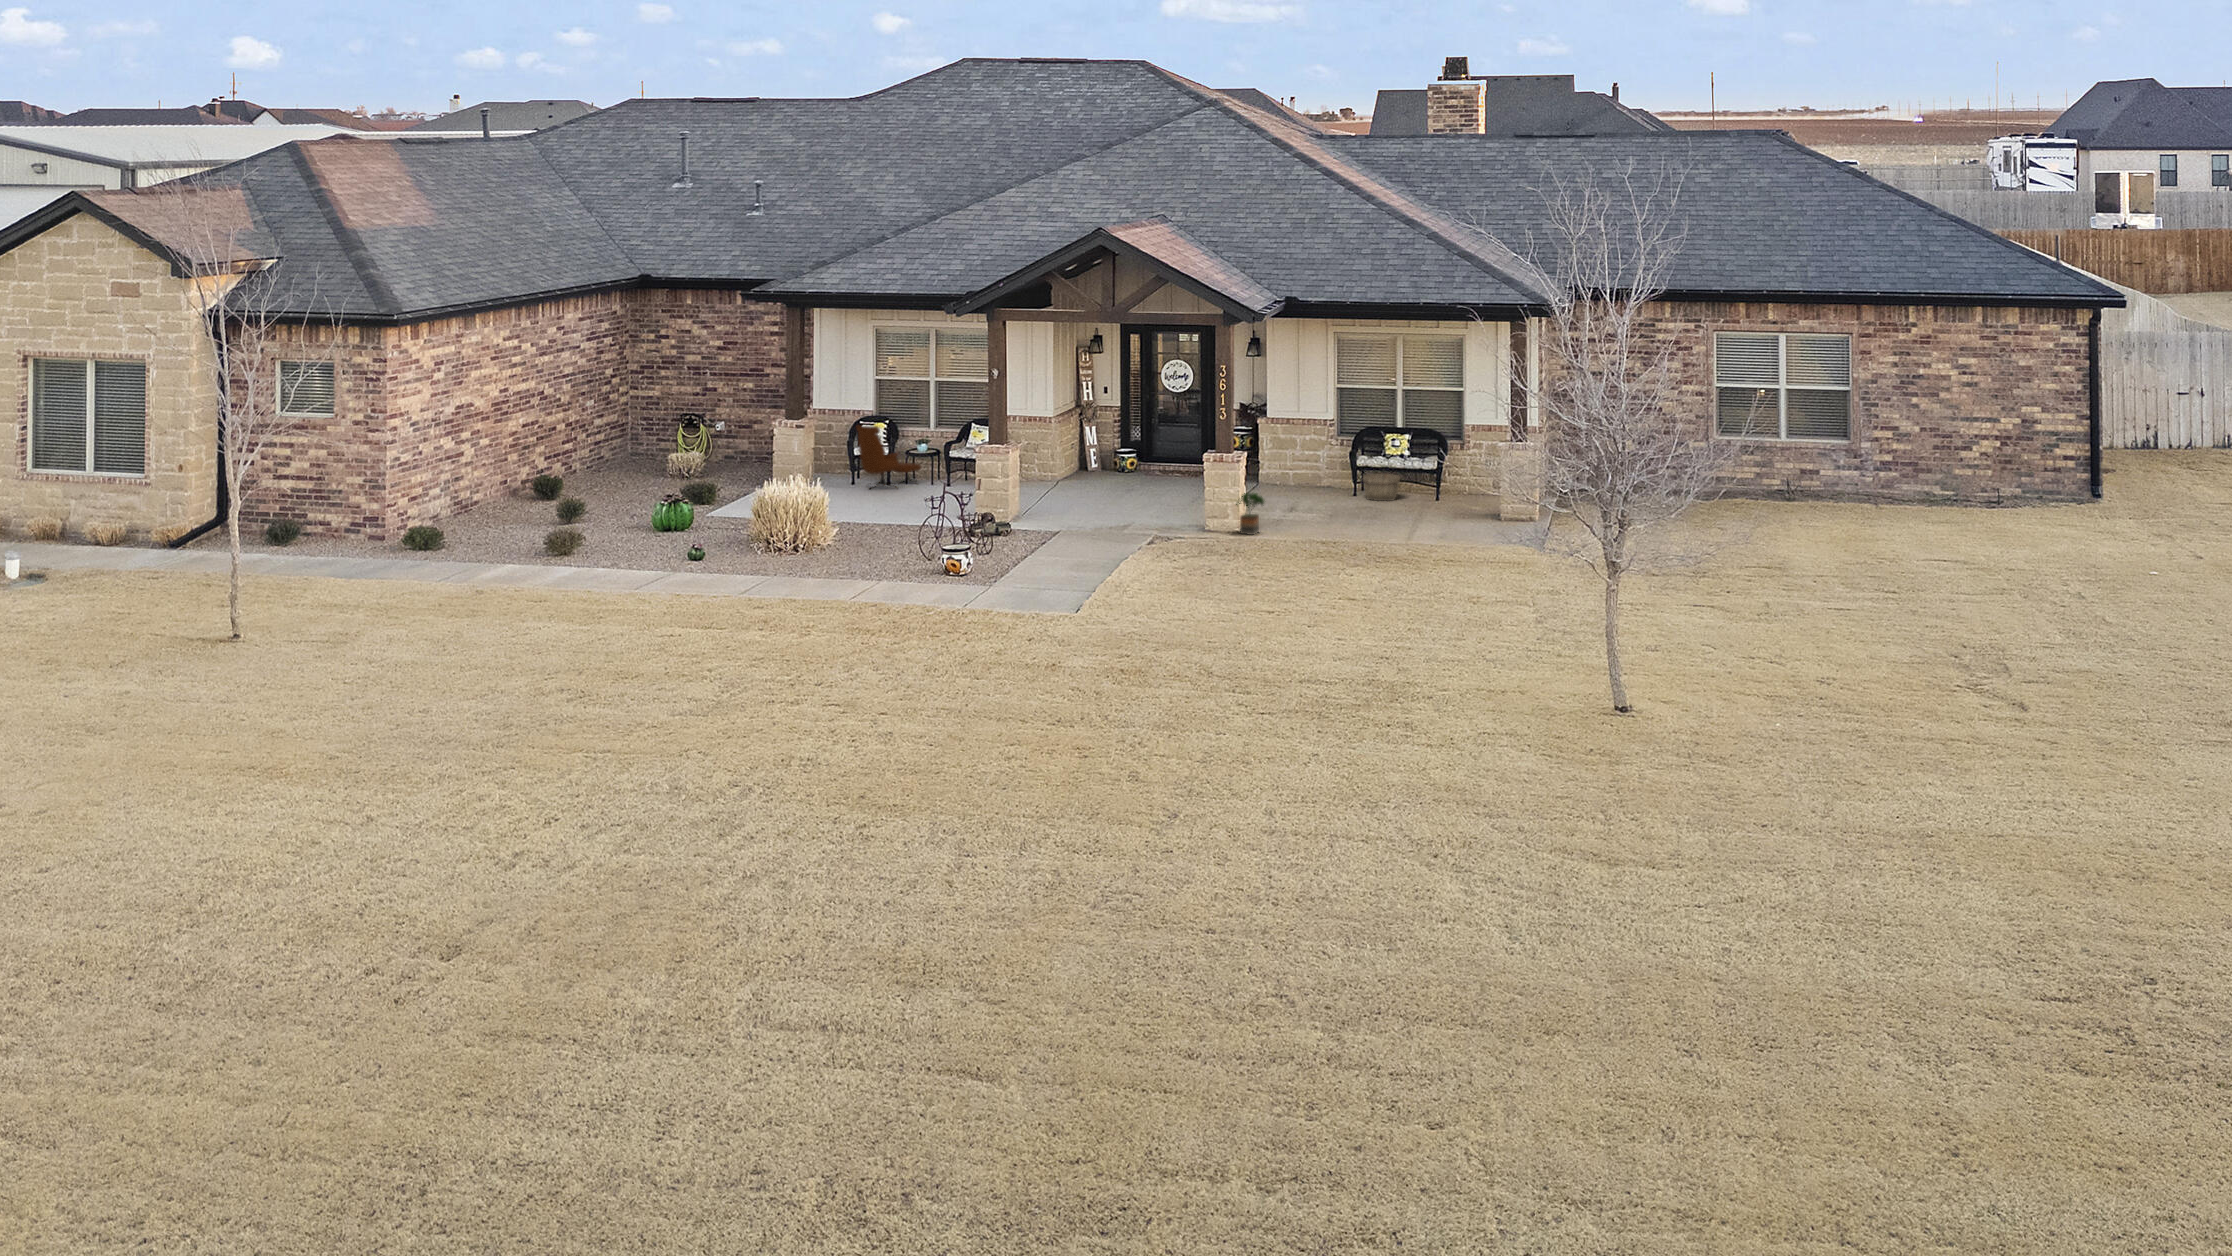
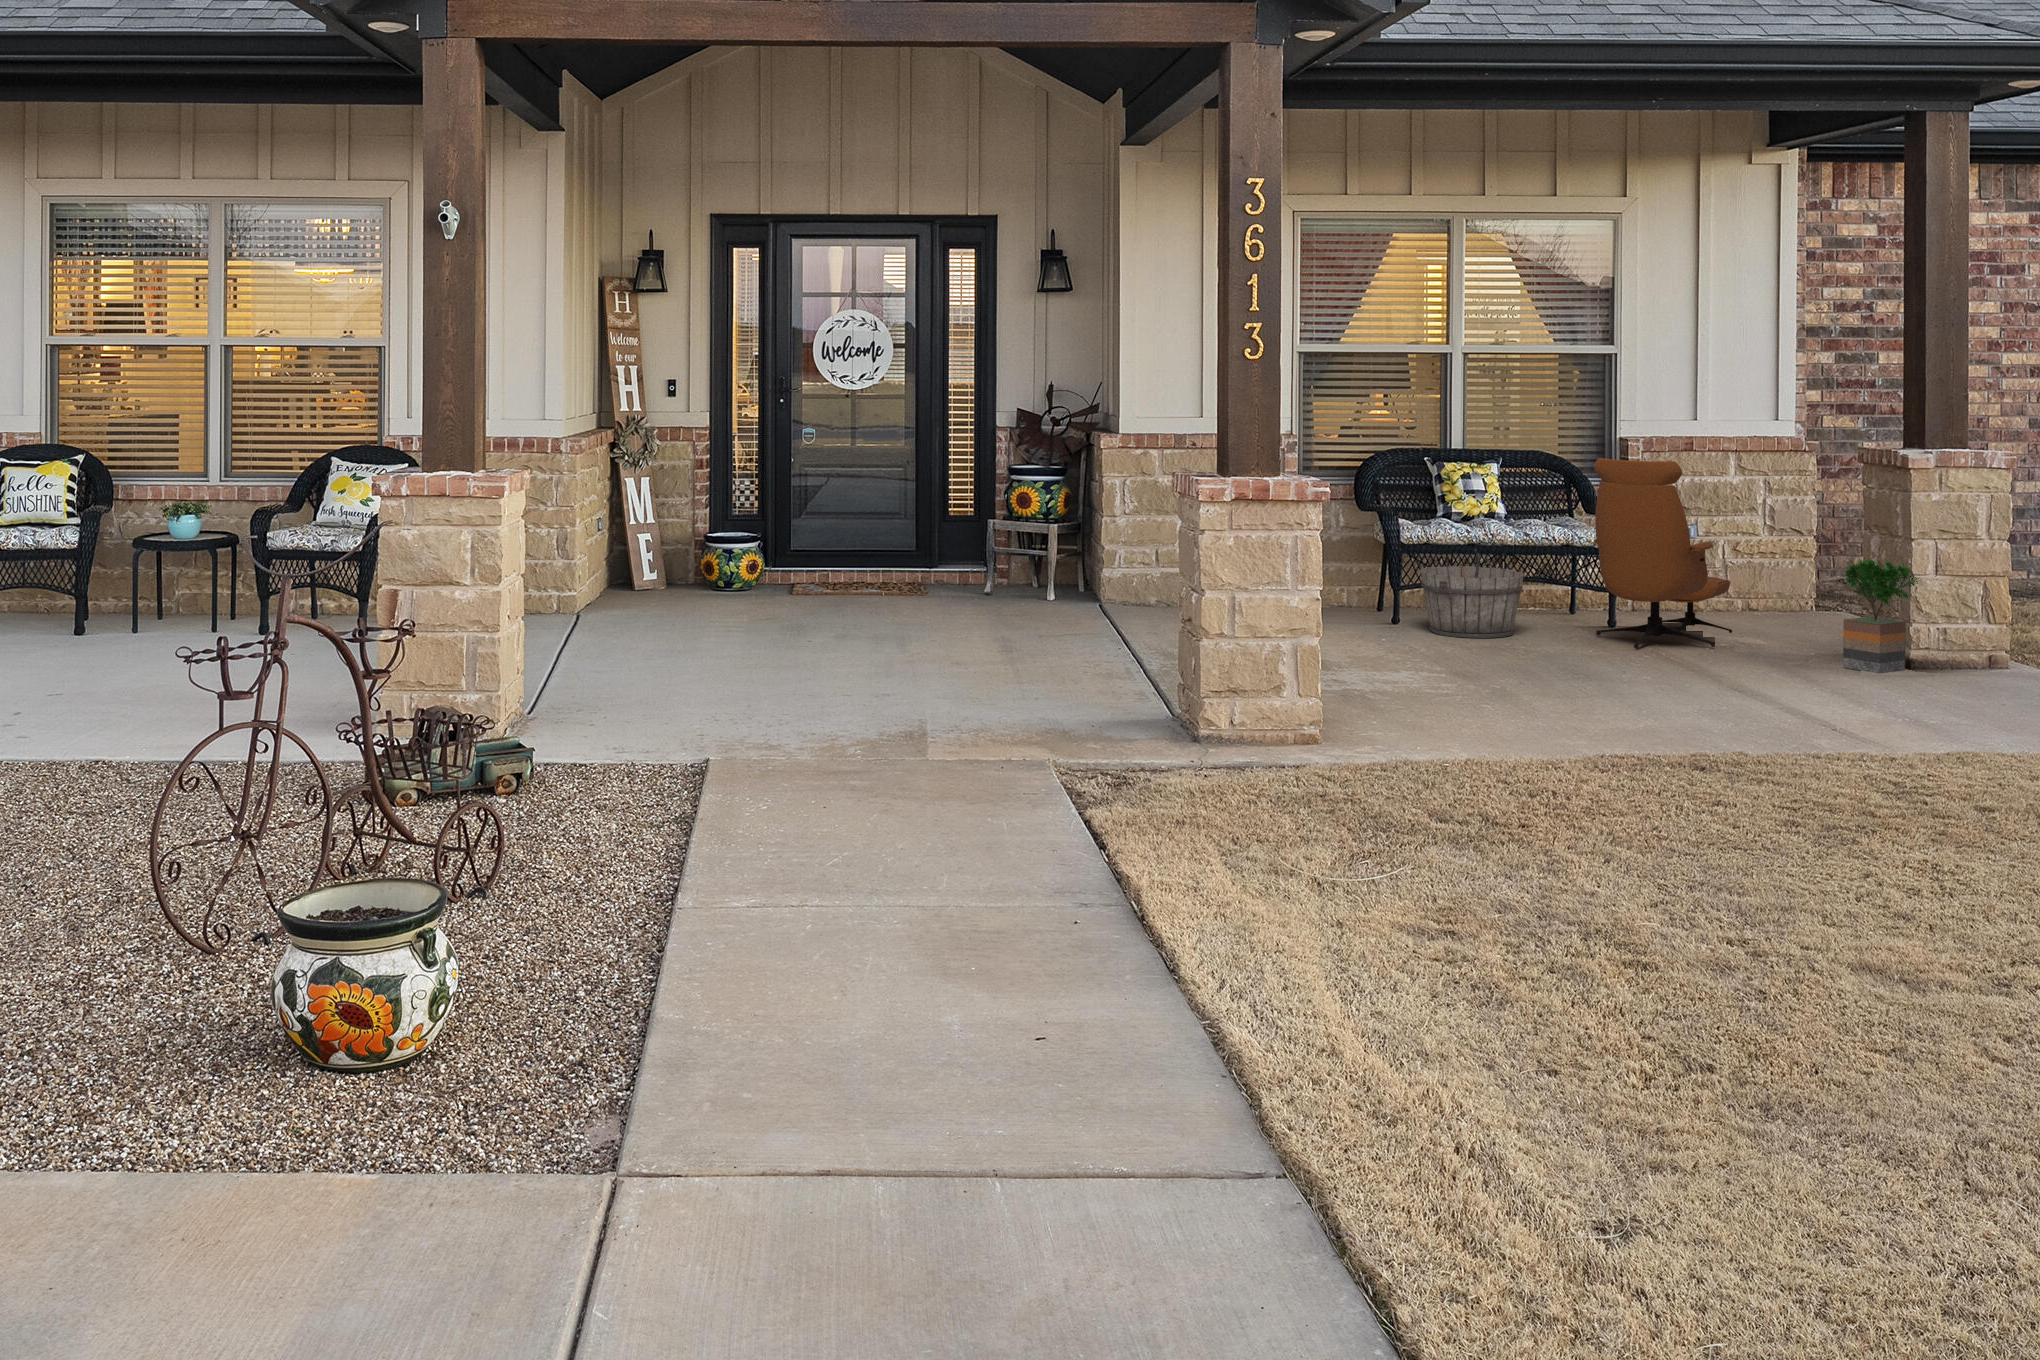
lounge chair: present [856,425,921,486] -> present [1593,458,1732,648]
potted tree: present [1236,493,1264,535] -> present [1843,559,1920,674]

